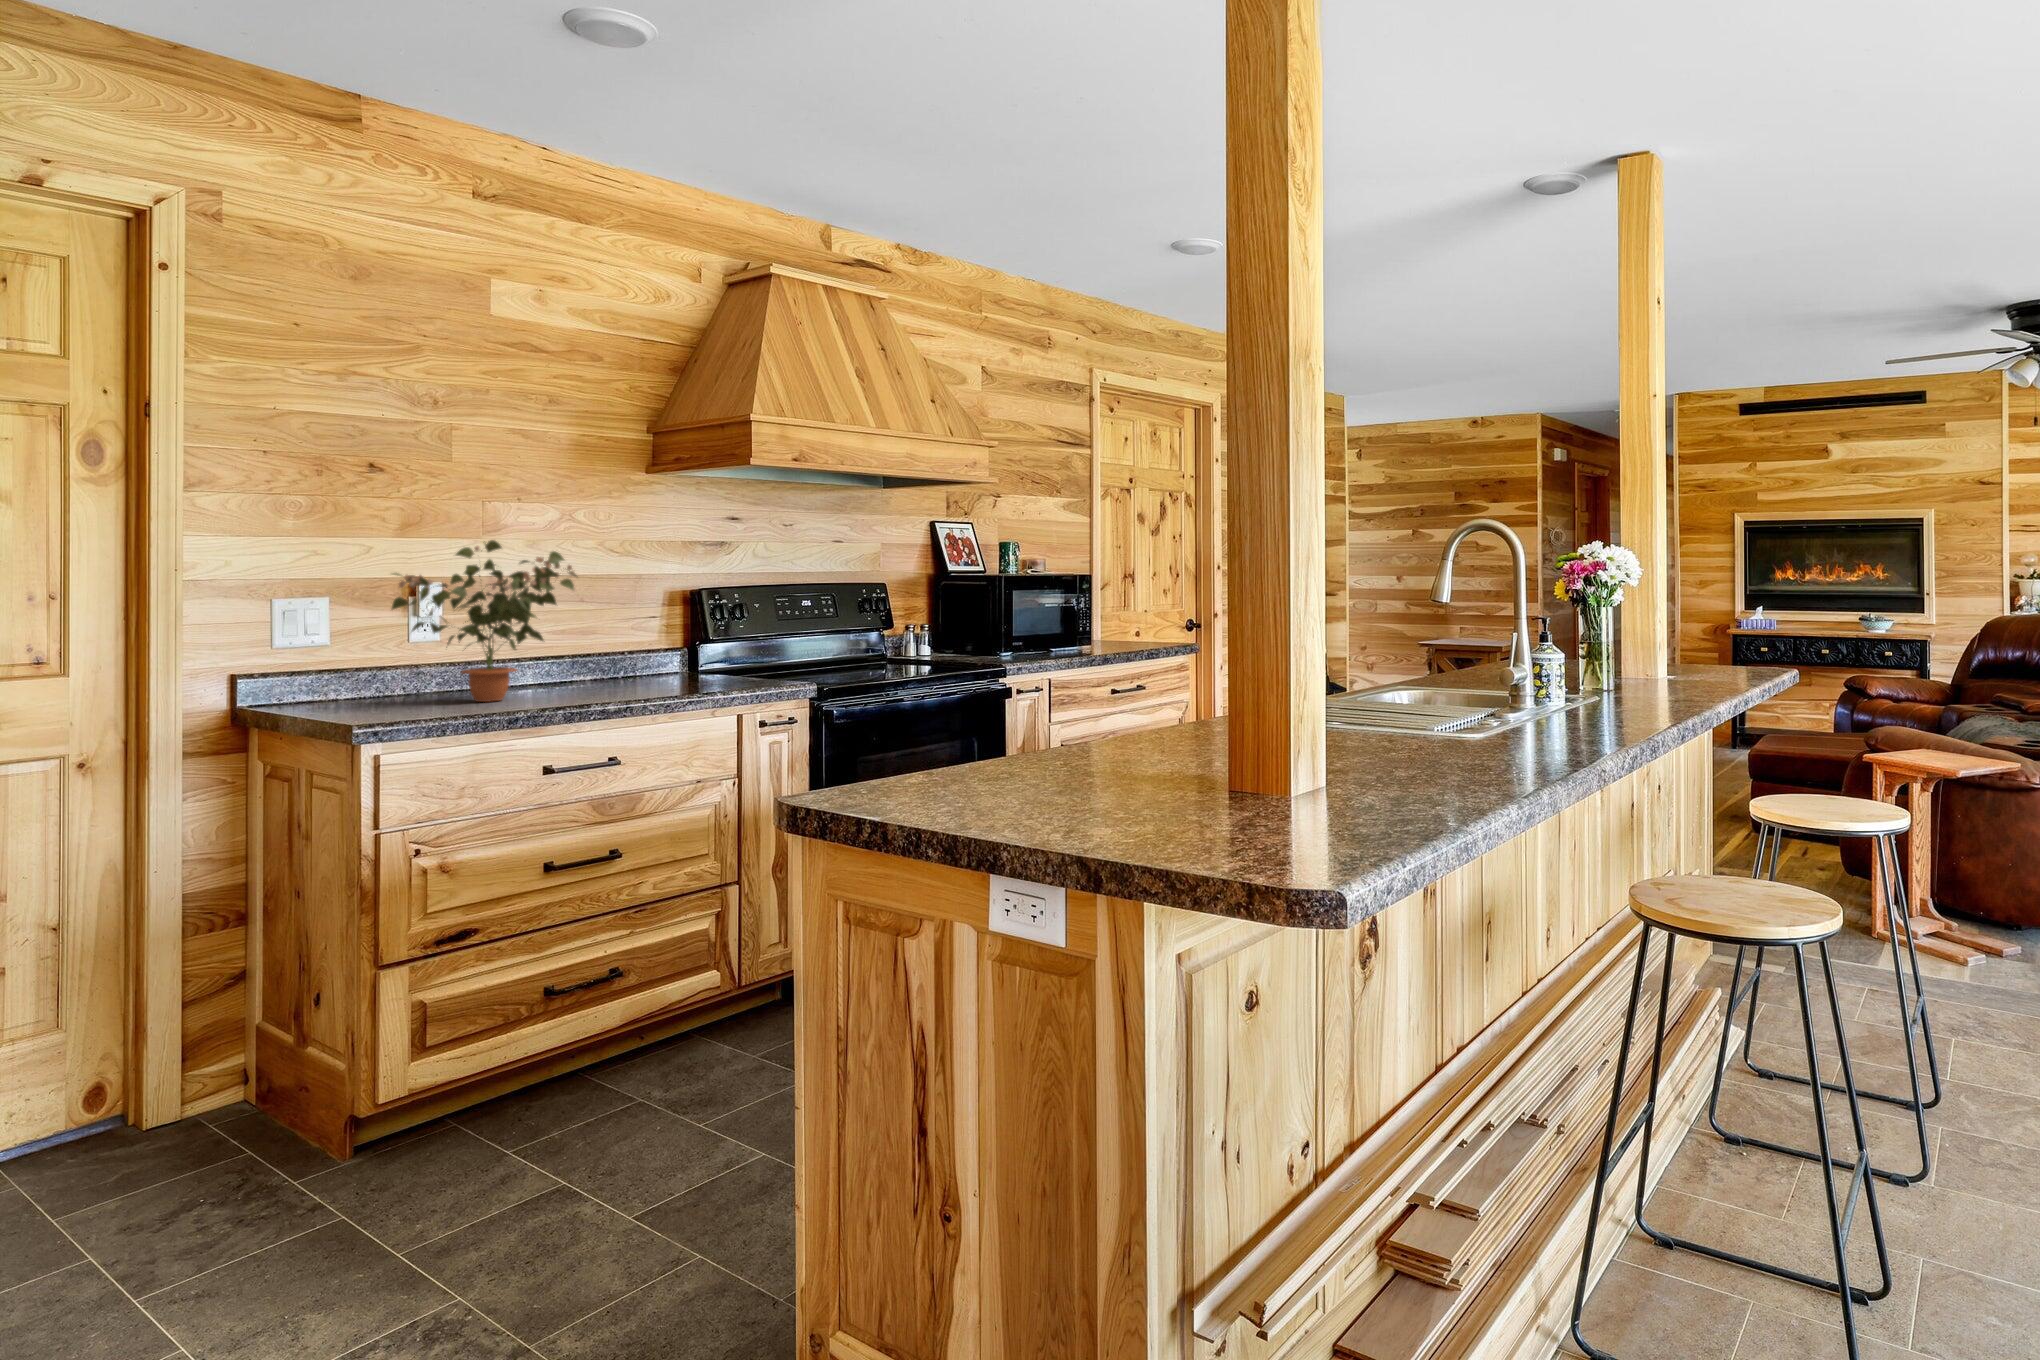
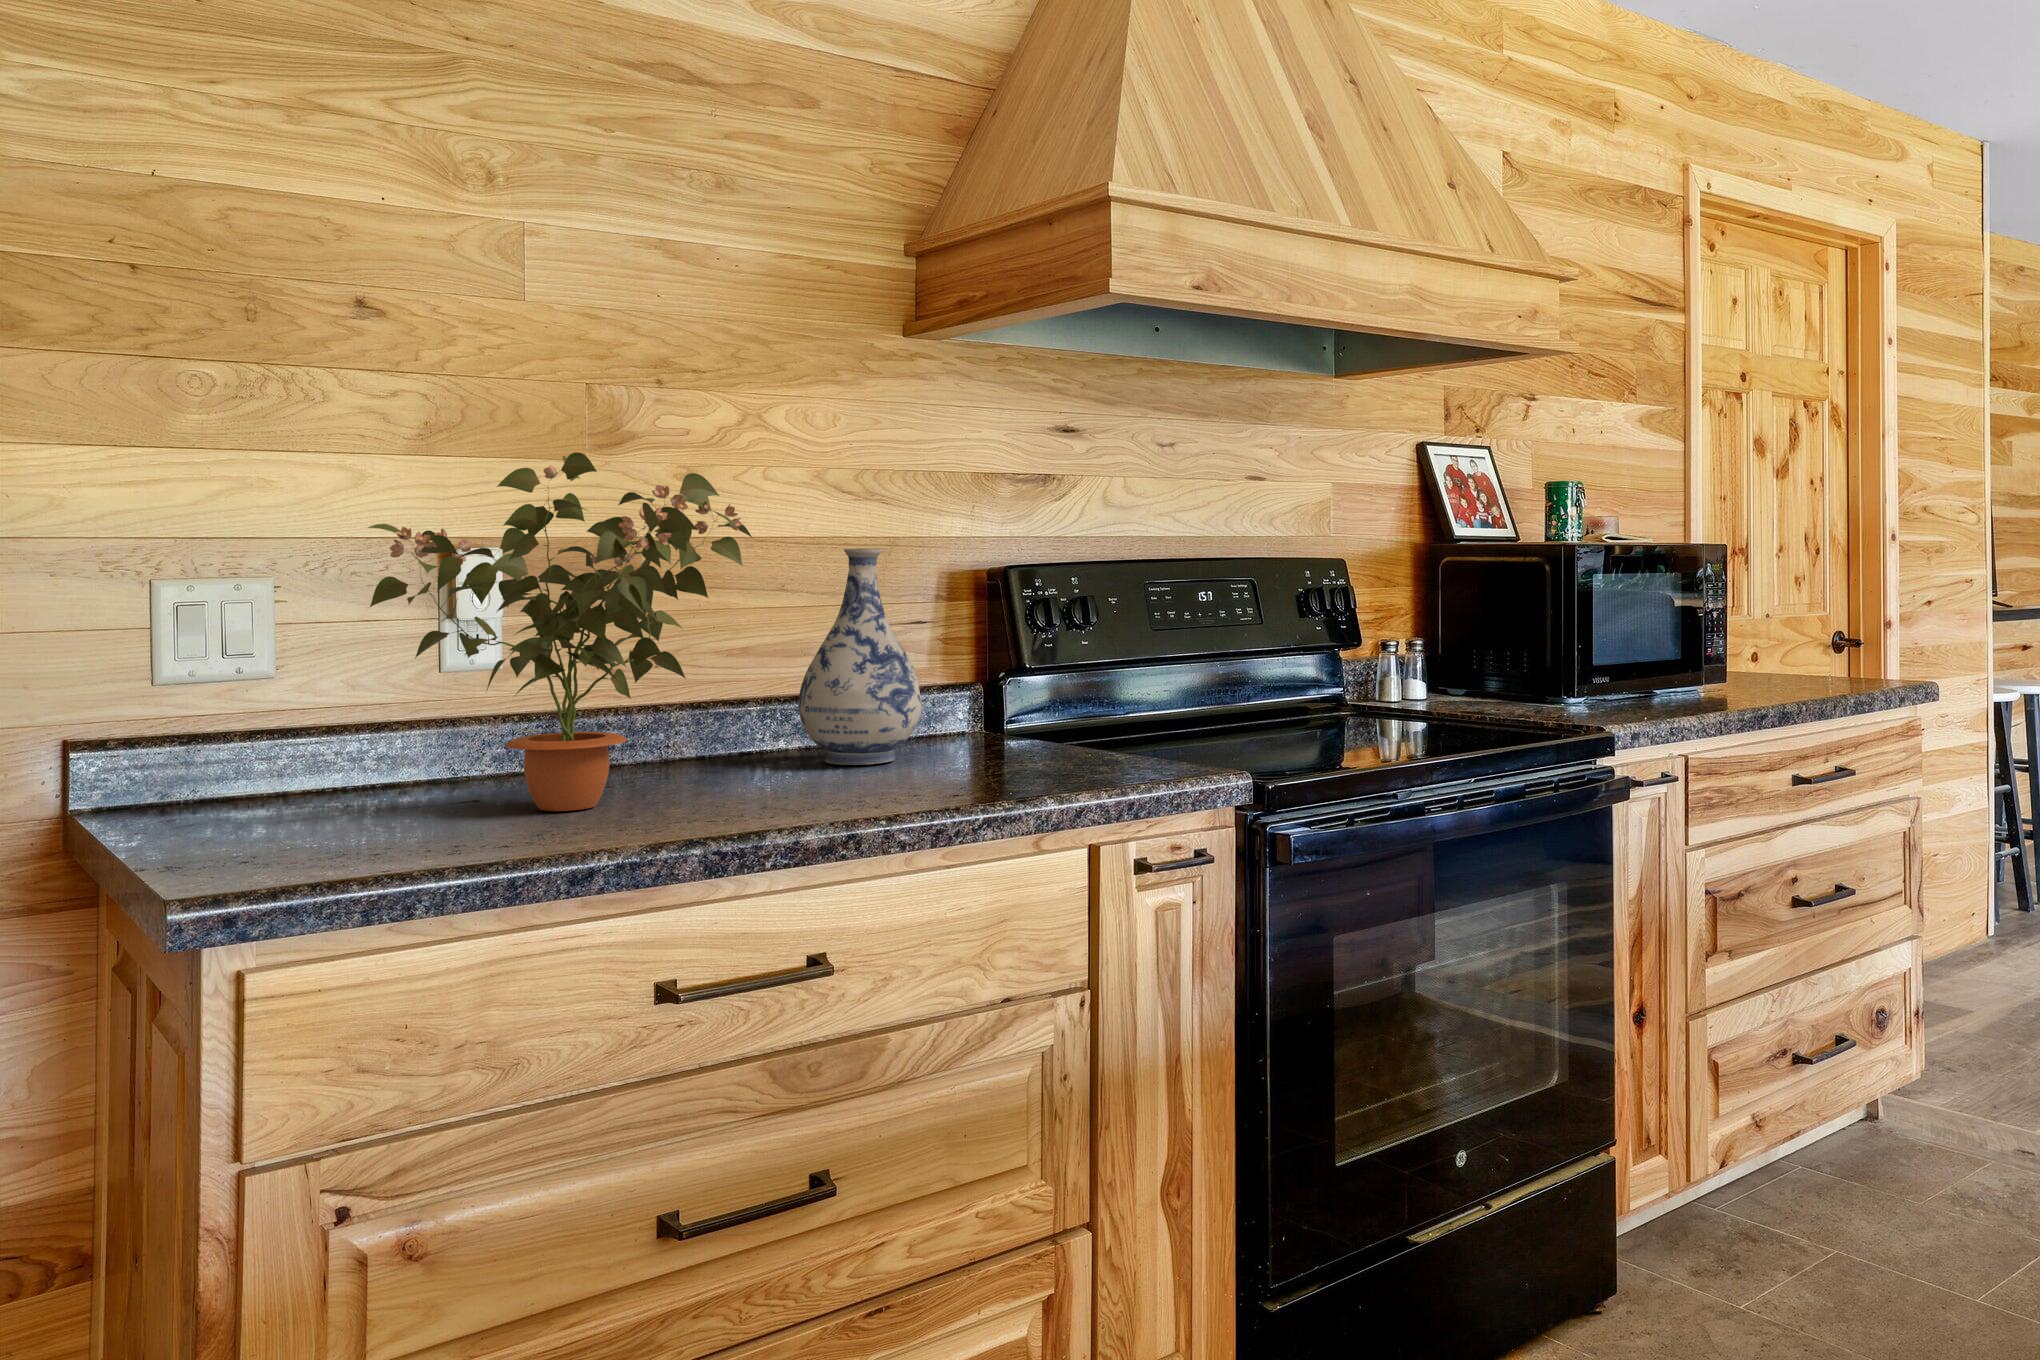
vase: none [594,581,657,685] -> present [799,548,922,765]

